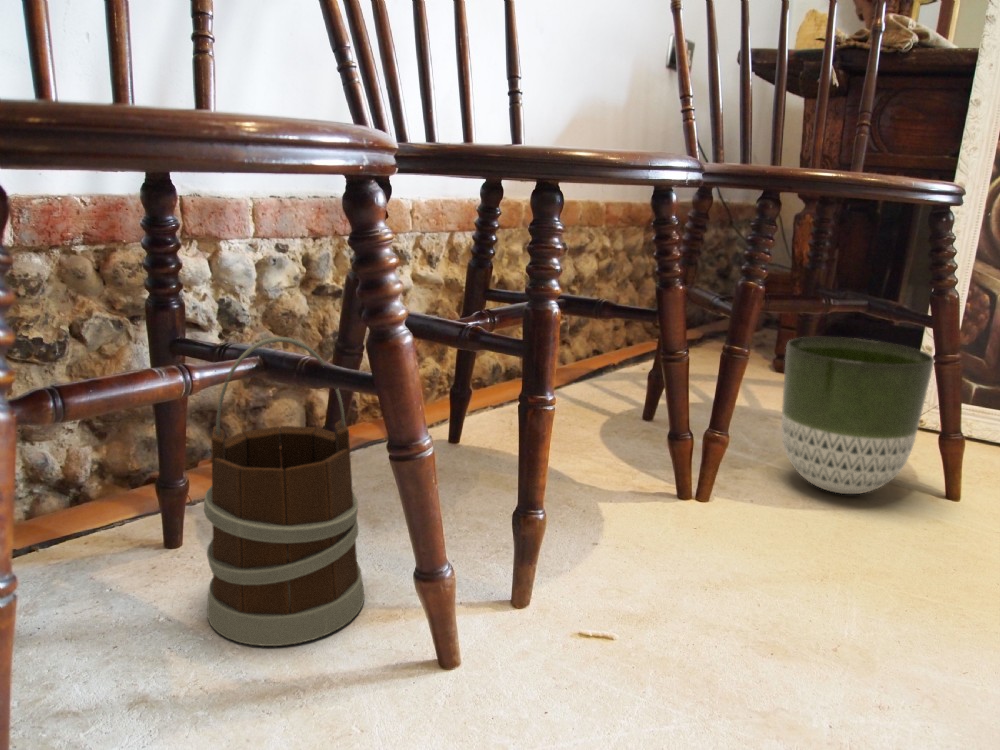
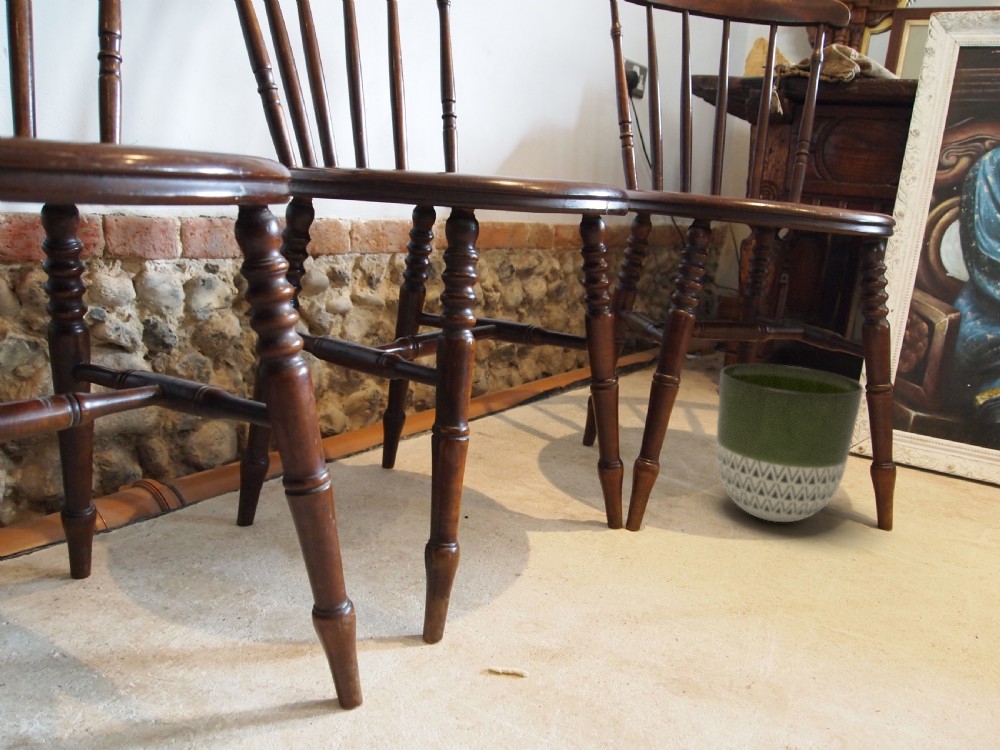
wooden bucket: present [204,337,364,646] -> none [96,365,271,688]

